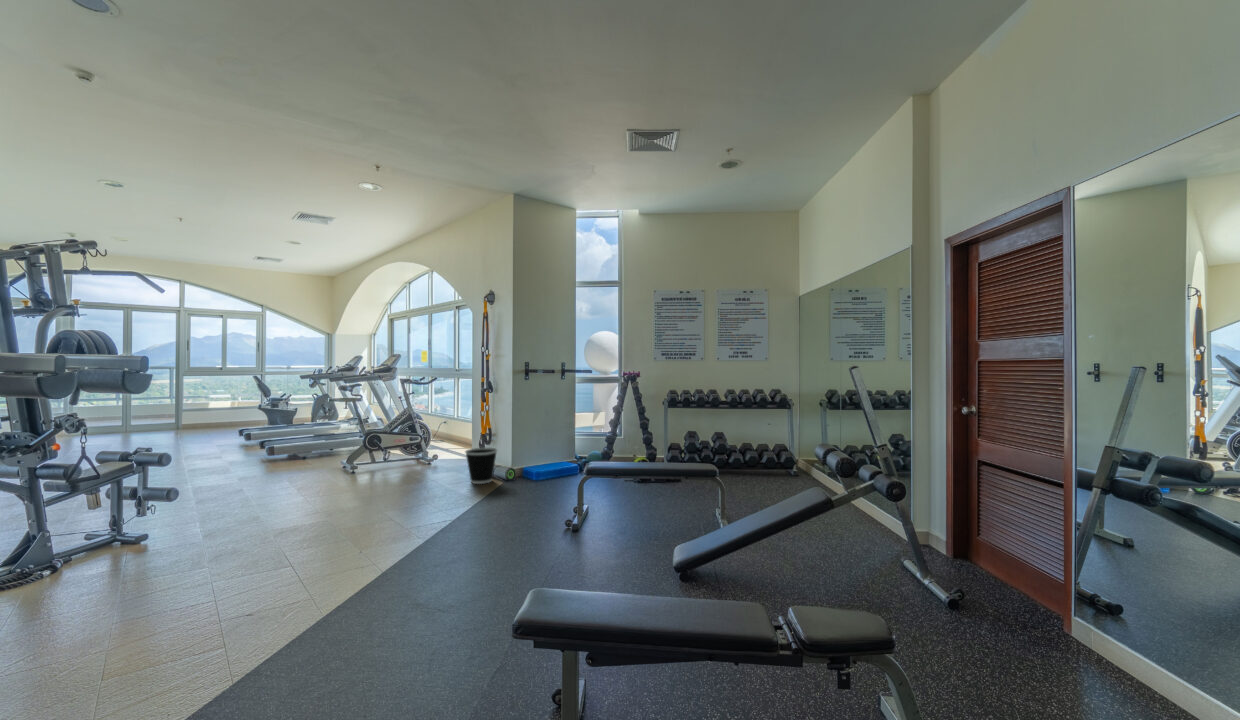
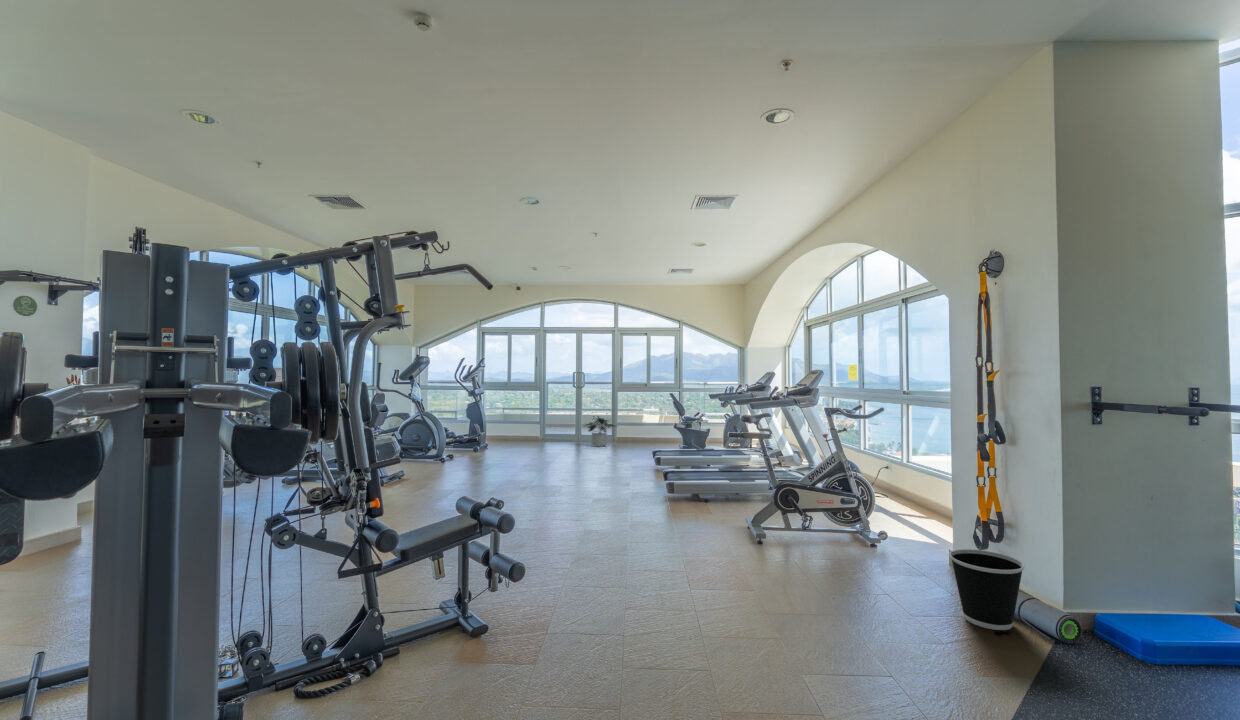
potted plant: none [126,402,180,435] -> present [586,417,614,447]

